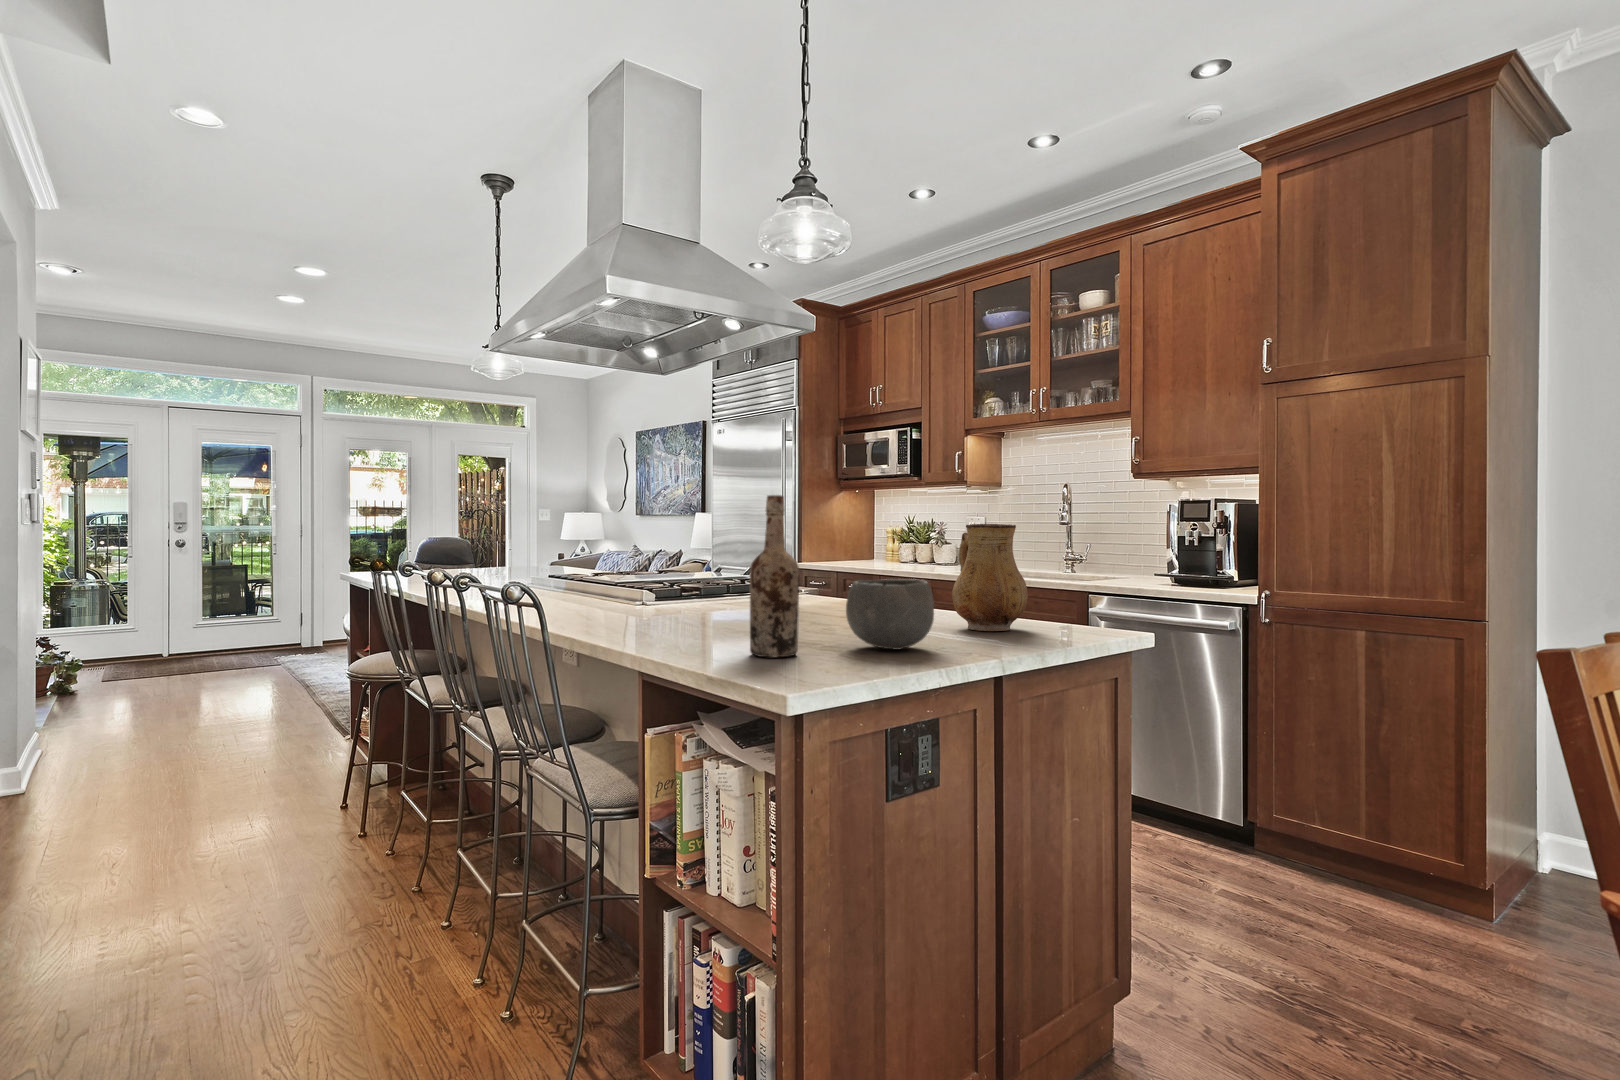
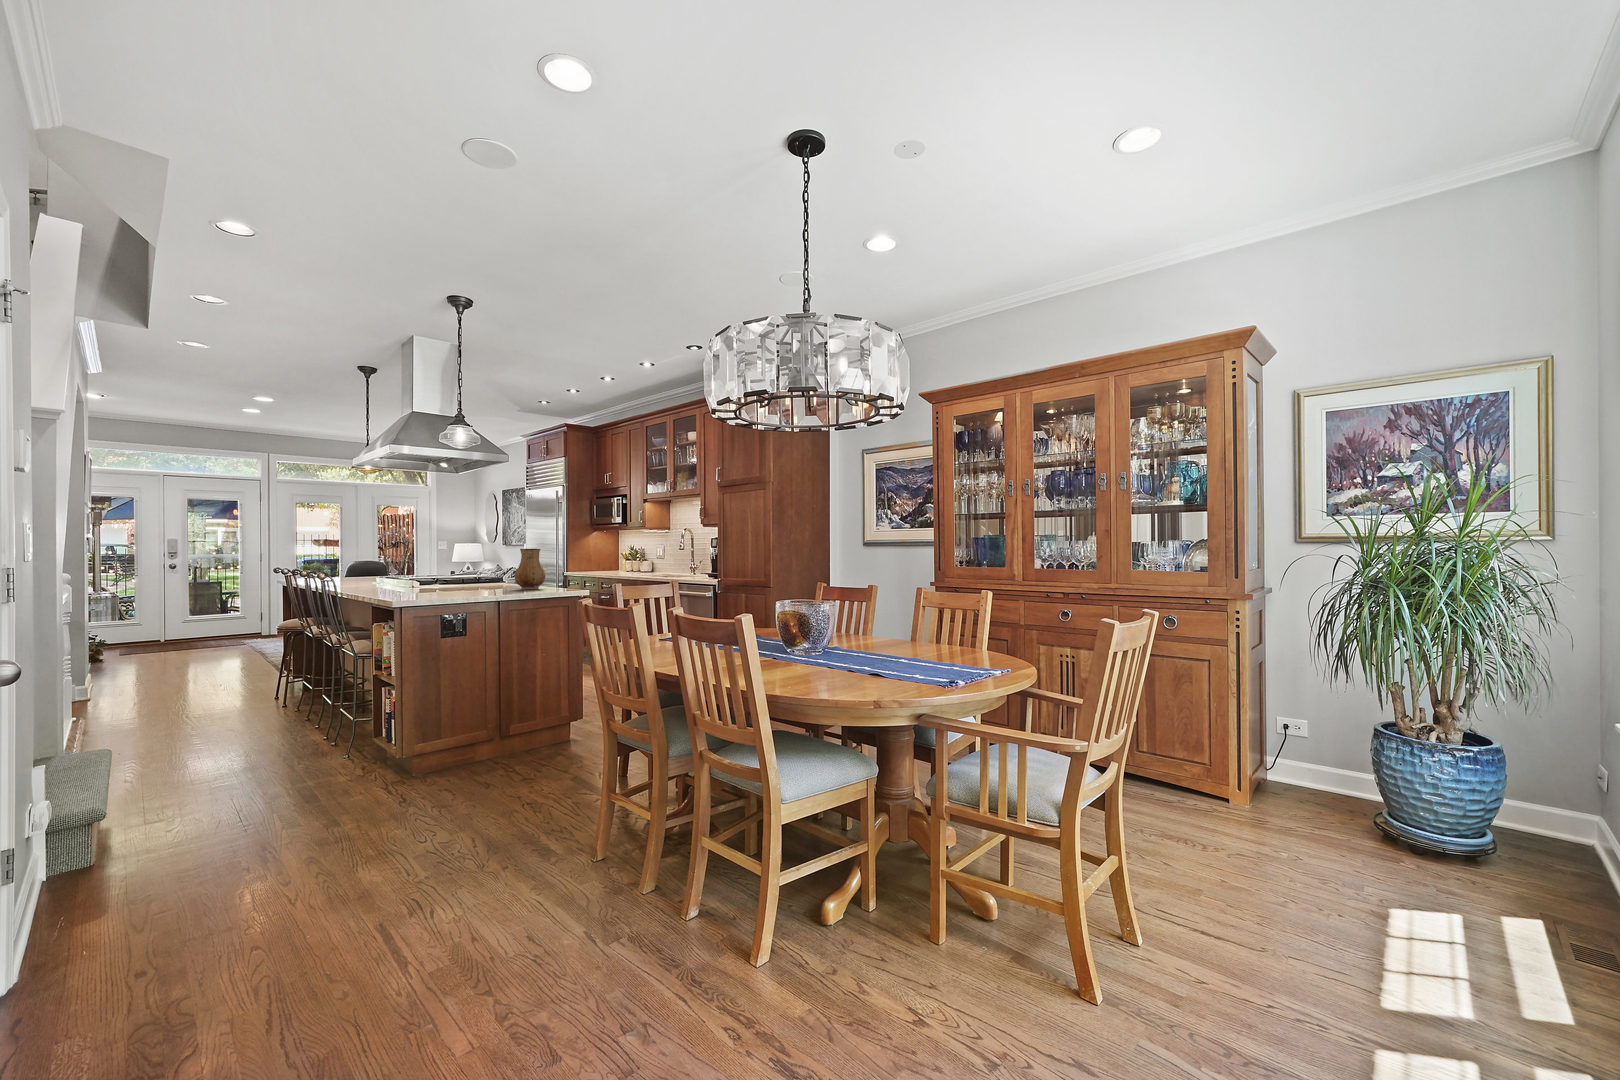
wine bottle: present [750,495,799,657] -> none [407,539,427,594]
ceramic bowl: present [846,579,934,649] -> none [449,569,483,593]

